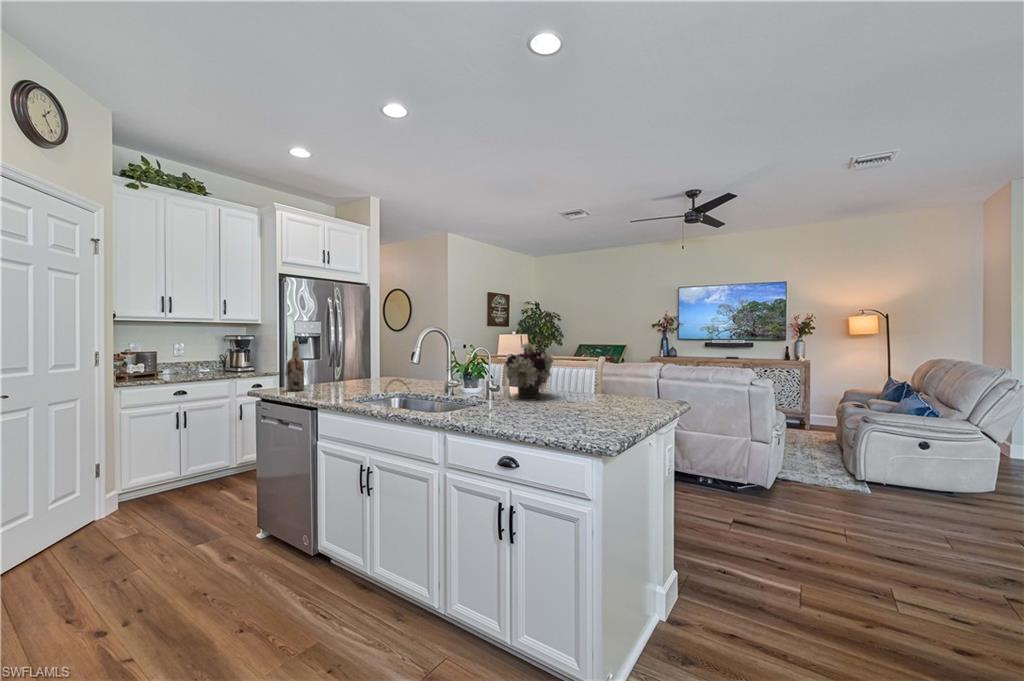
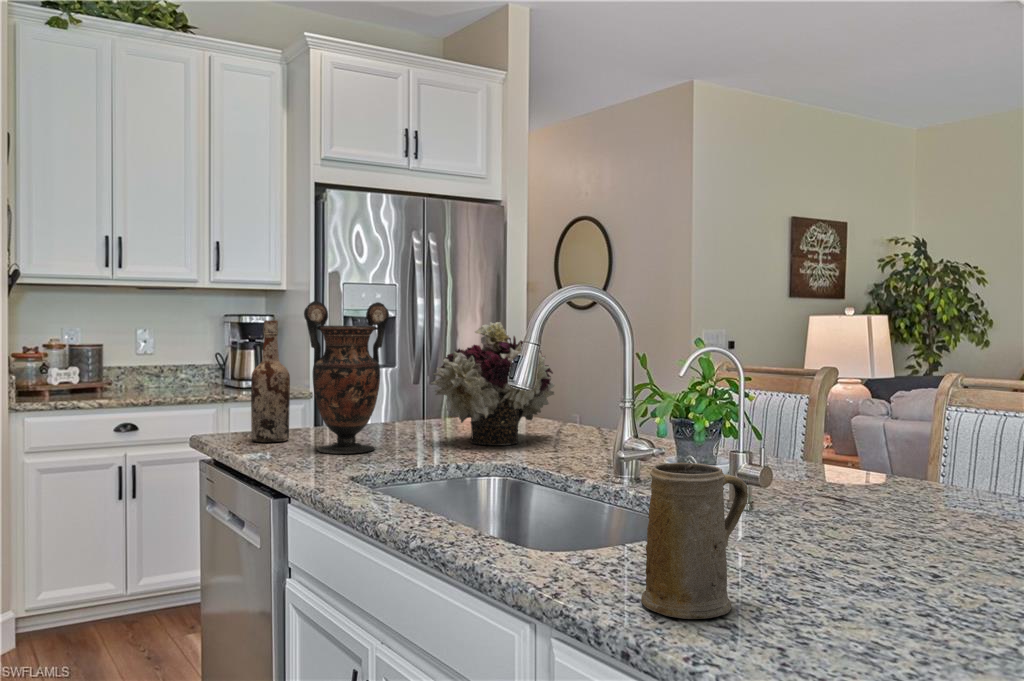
vase: none [317,333,351,393] -> present [304,301,389,454]
flower arrangement: present [505,342,553,398] -> present [431,322,554,445]
mug: none [472,381,498,420] -> present [641,463,748,619]

